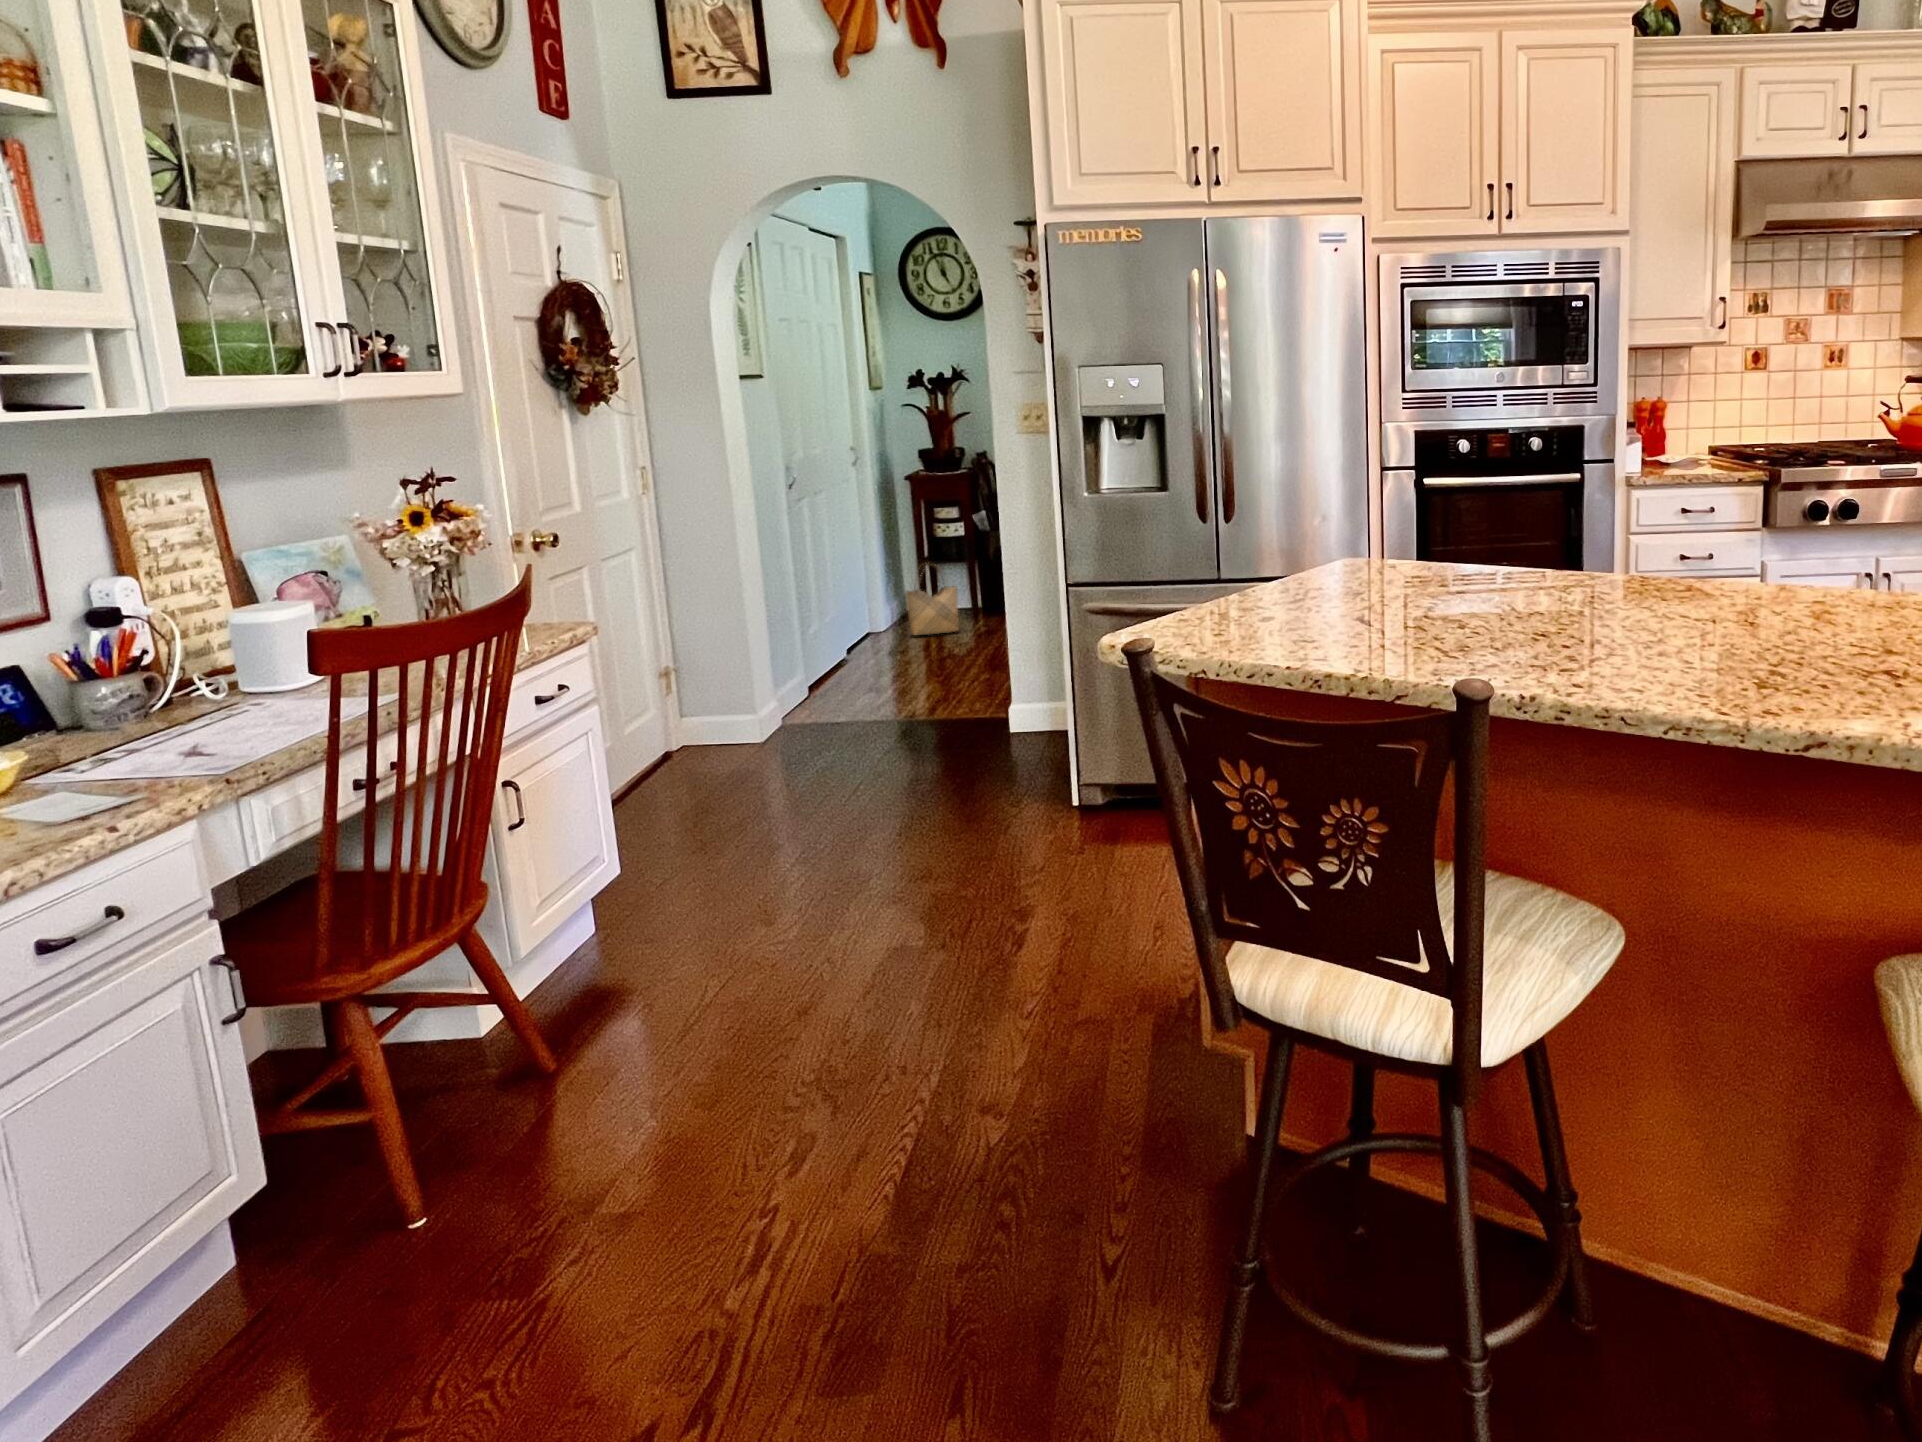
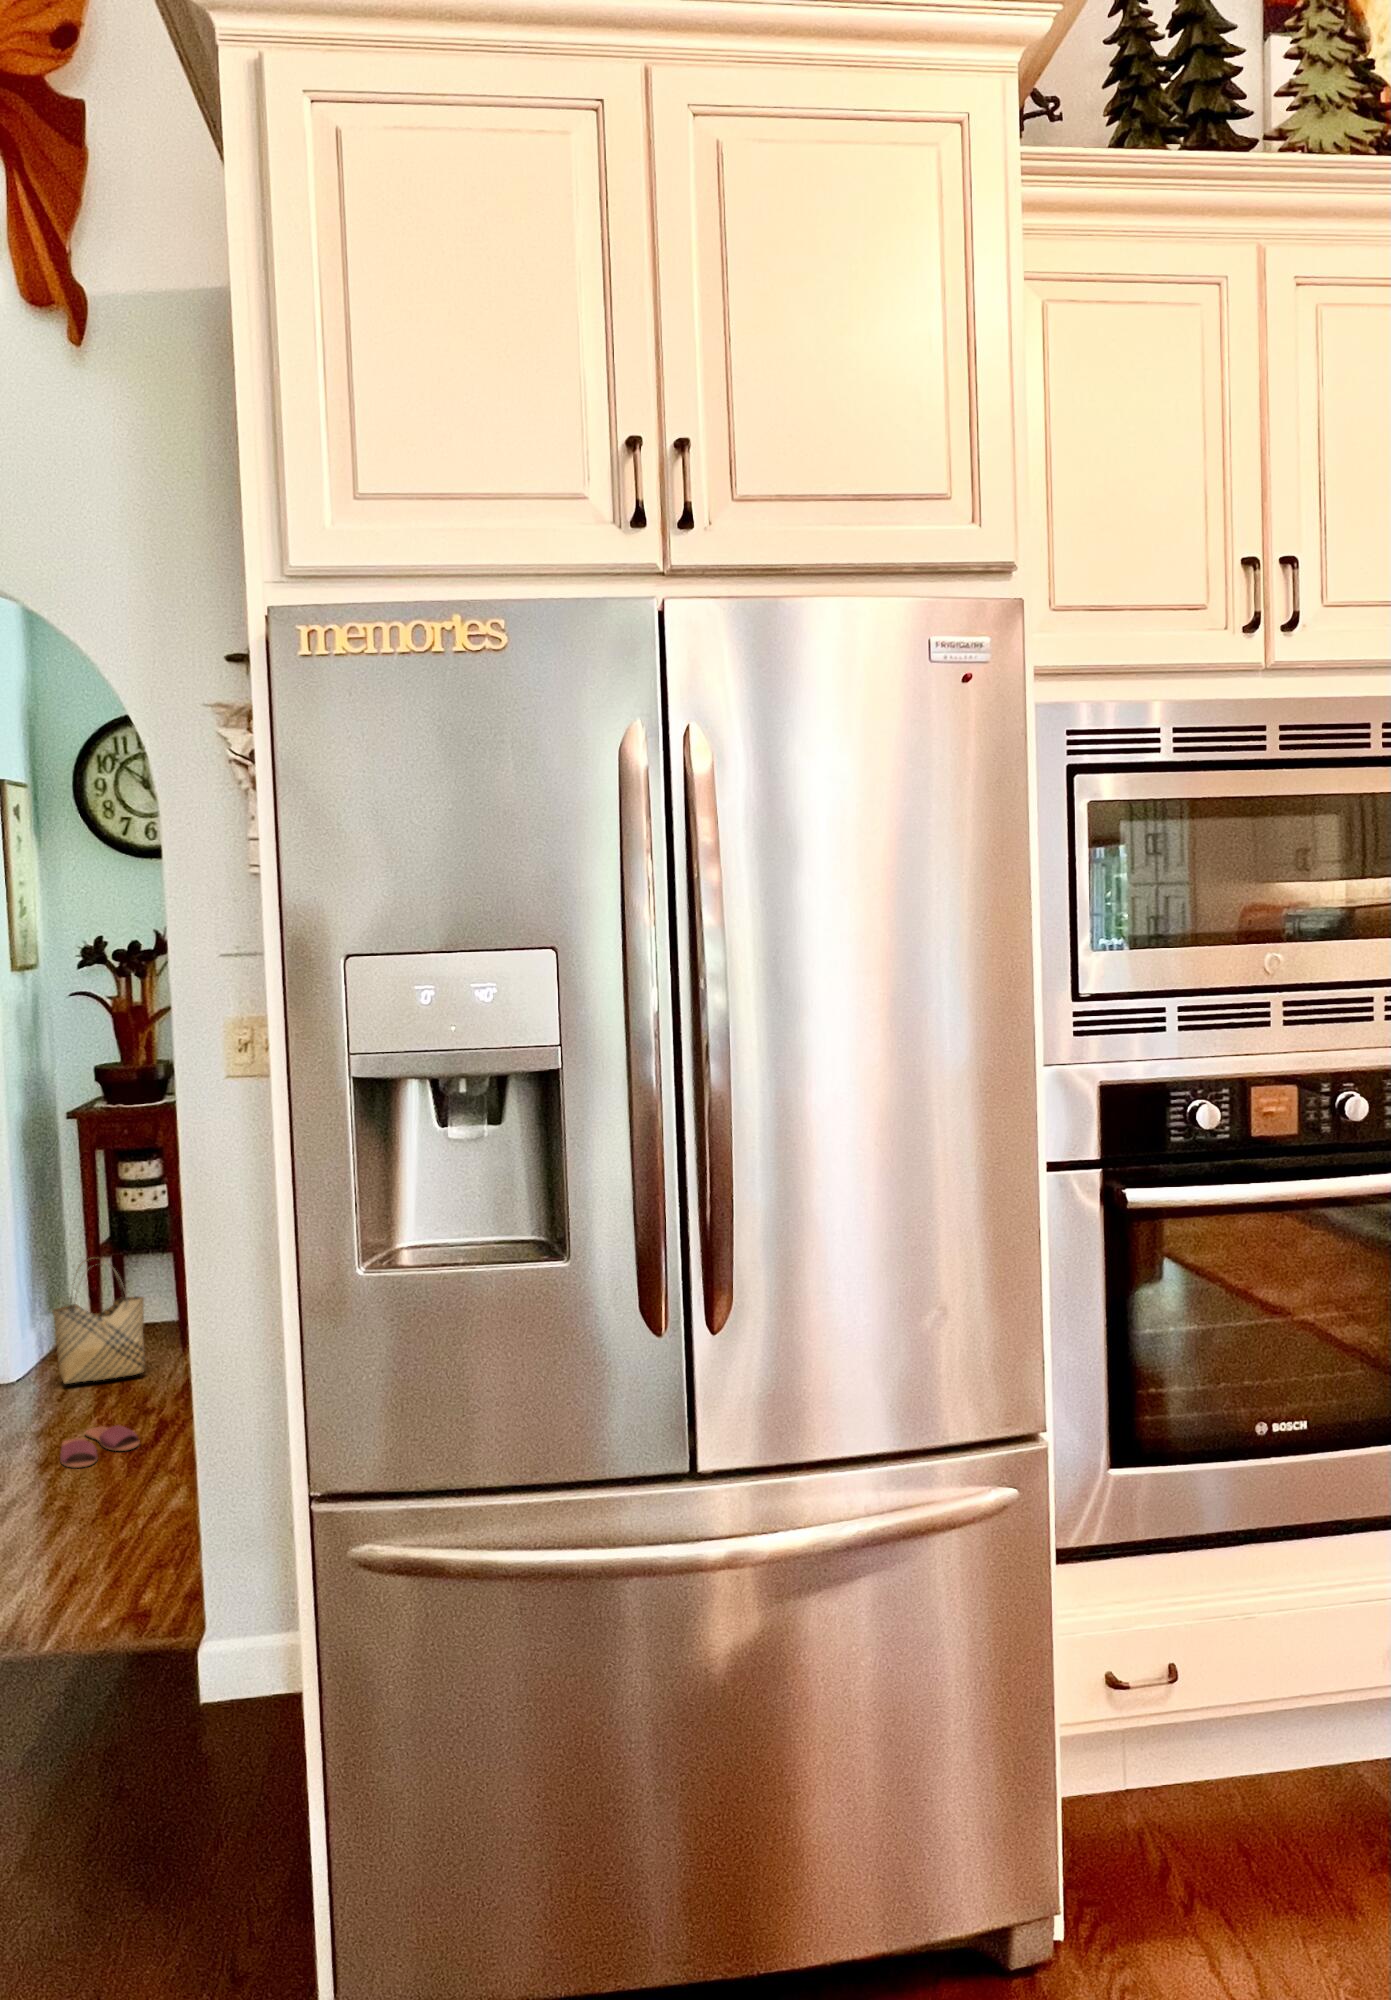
slippers: none [920,649,963,667] -> present [60,1425,140,1468]

